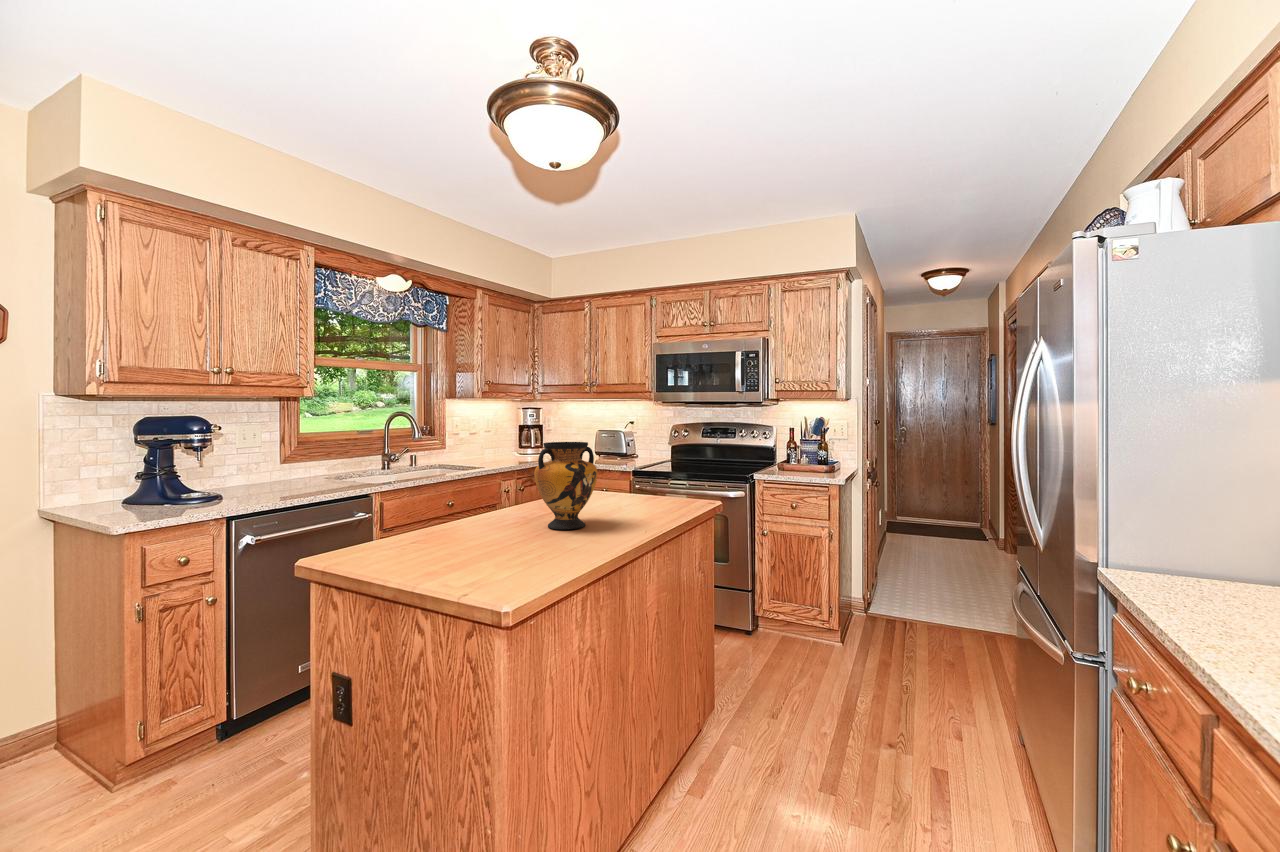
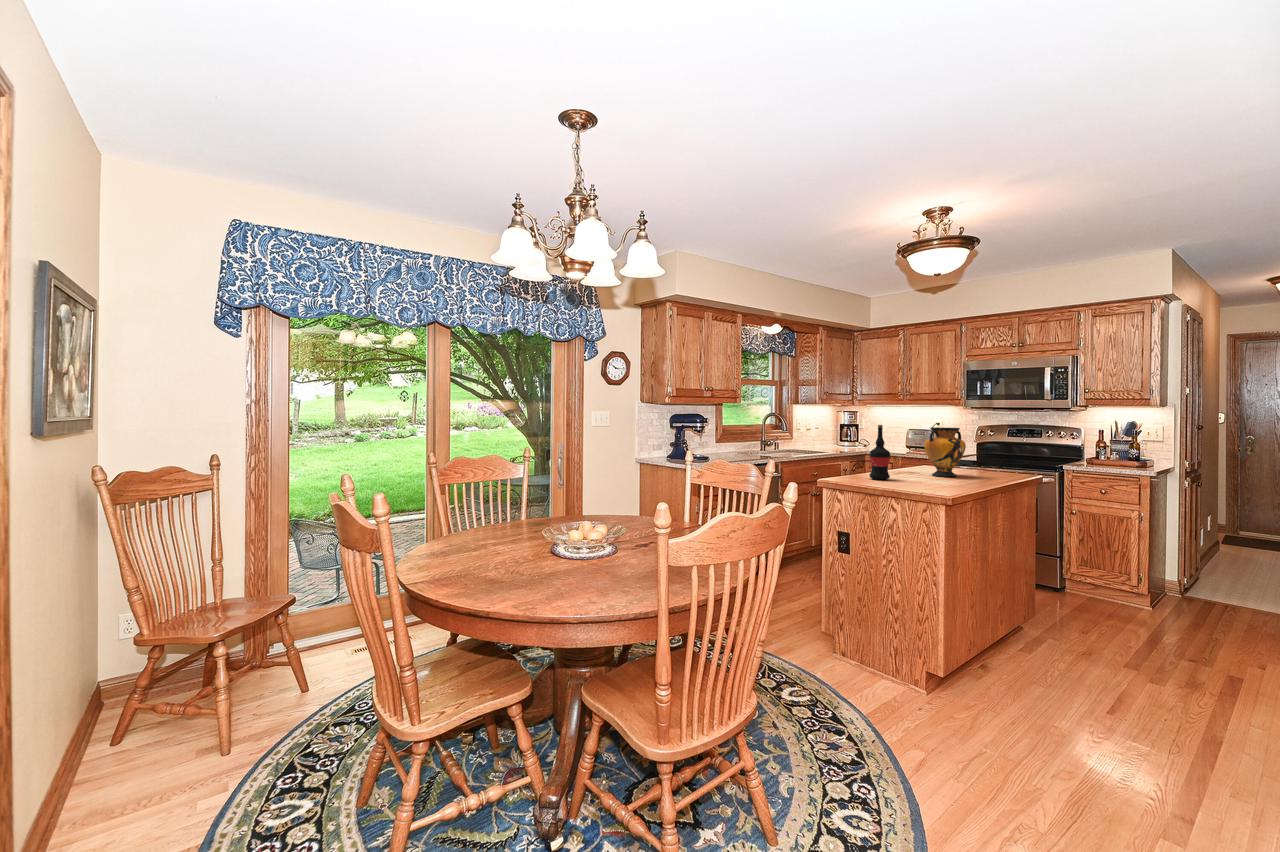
wine bottle: none [409,445,449,555] -> present [869,425,890,479]

